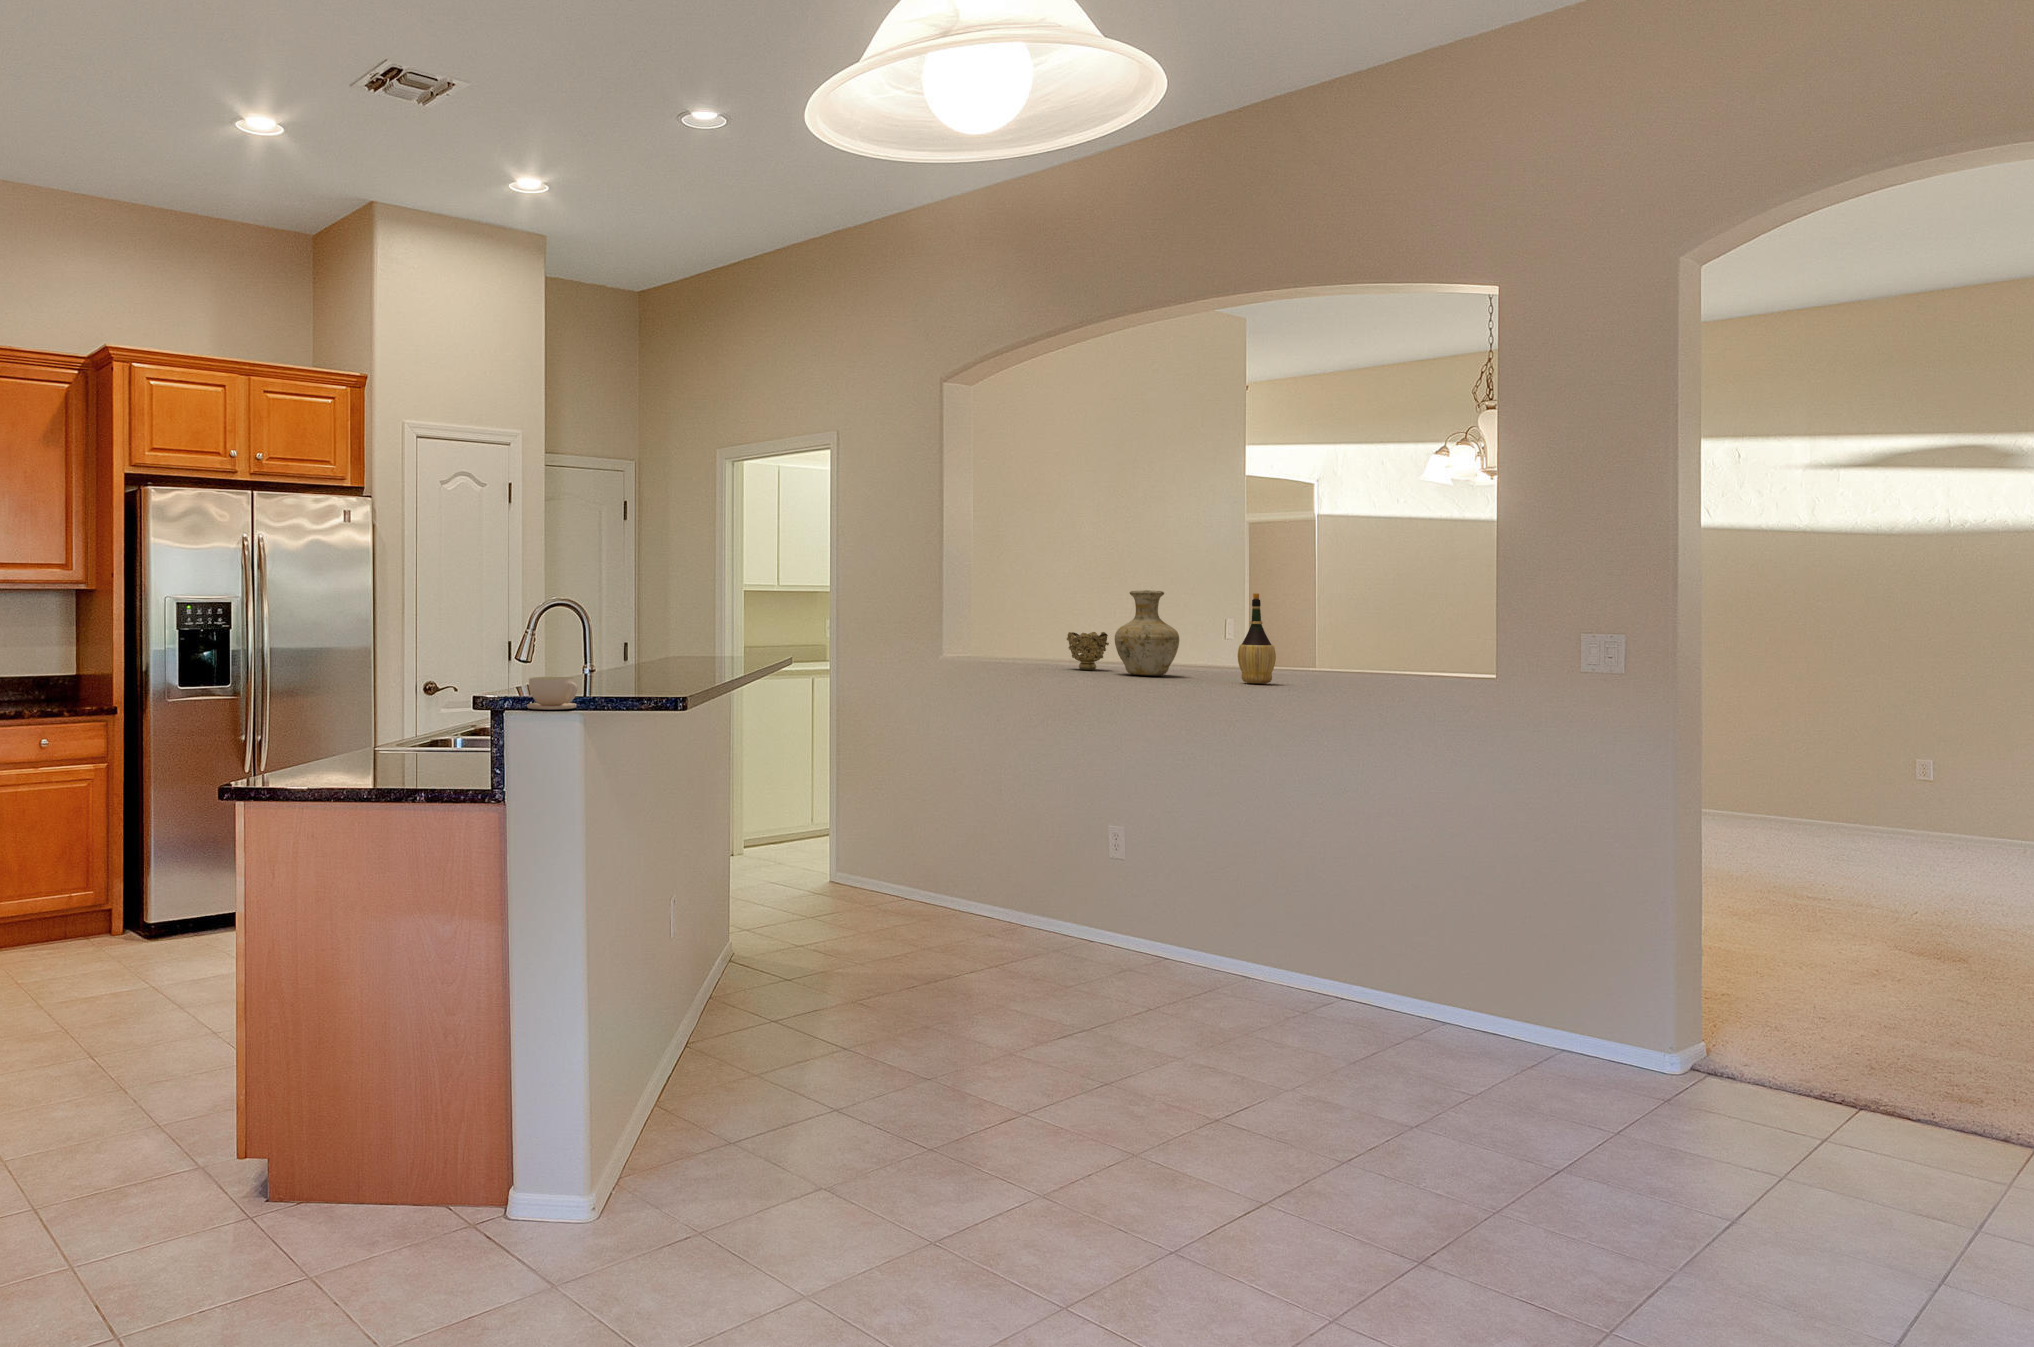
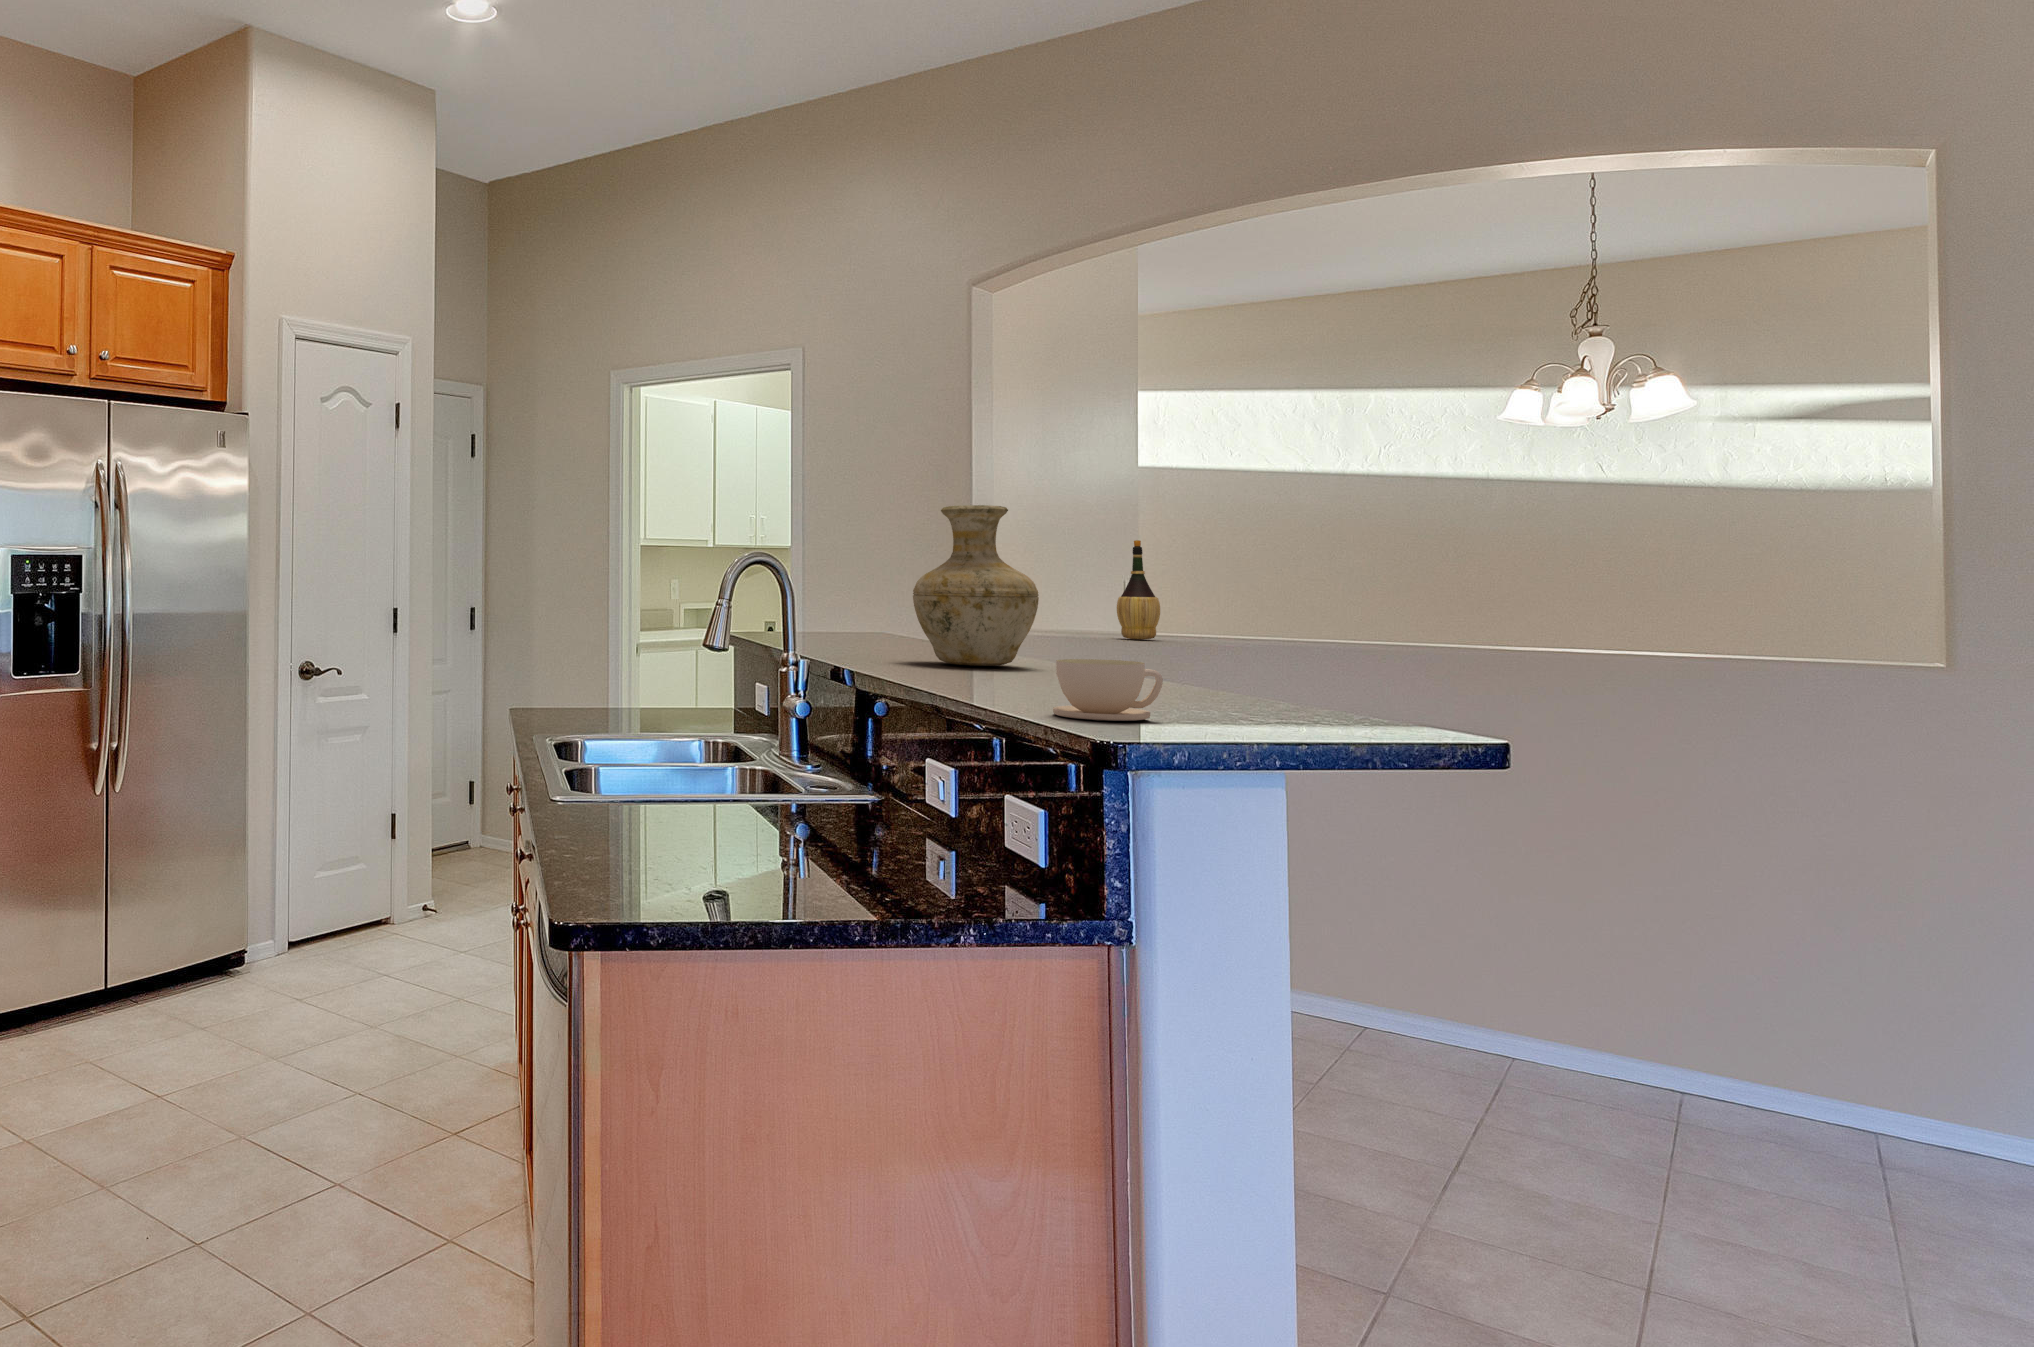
vase: present [1115,590,1179,676] -> present [913,505,1039,666]
wine bottle: present [1238,593,1276,684] -> present [1117,540,1160,639]
decorative bowl: present [1067,632,1109,670] -> none [1192,596,1249,644]

